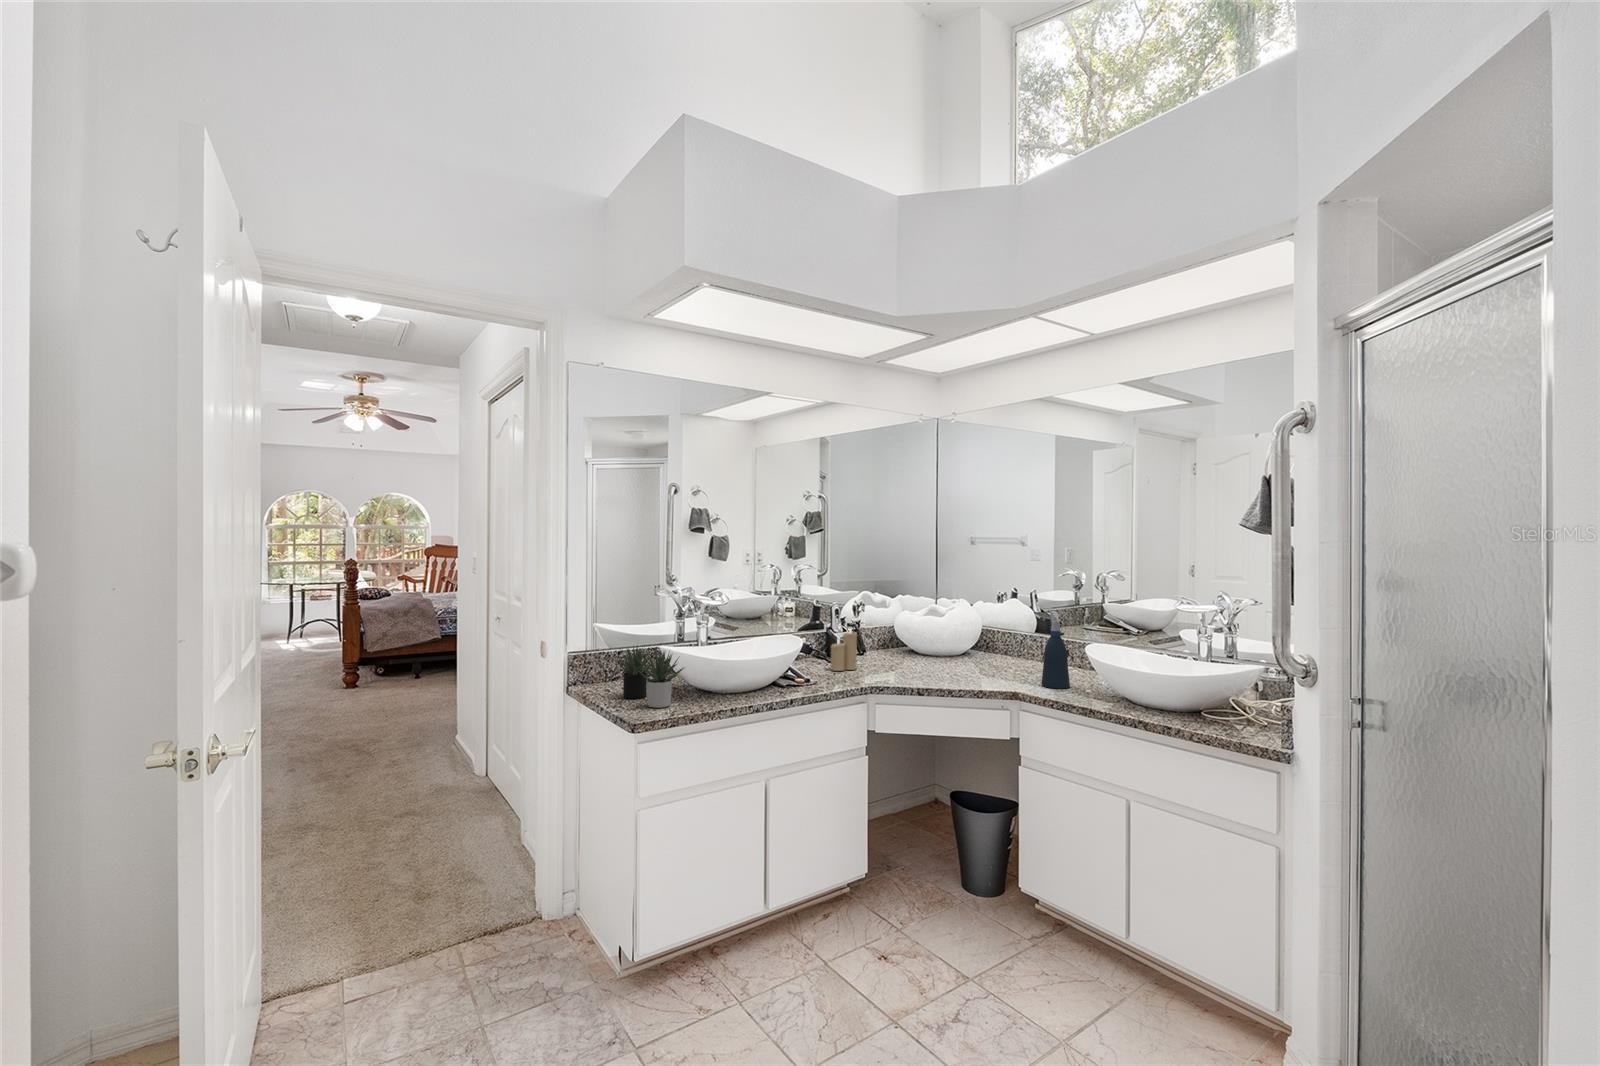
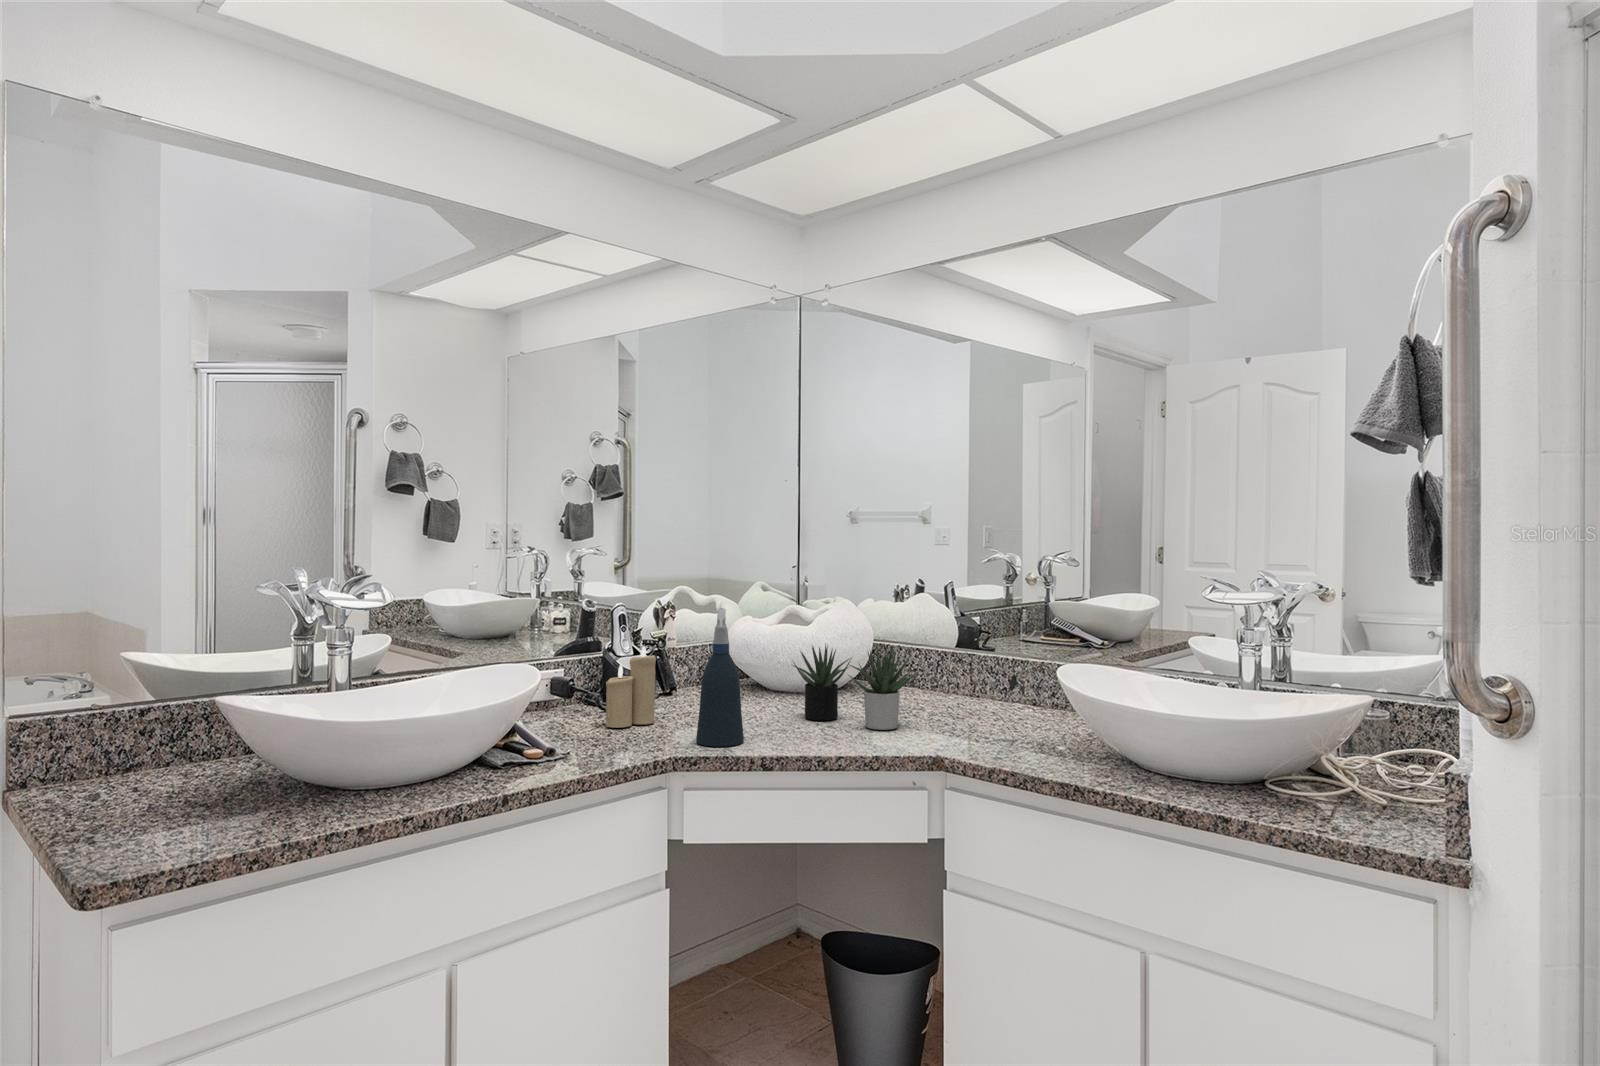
spray bottle: present [1041,610,1070,689] -> present [696,608,744,747]
succulent plant: present [616,646,684,708] -> present [793,644,918,730]

